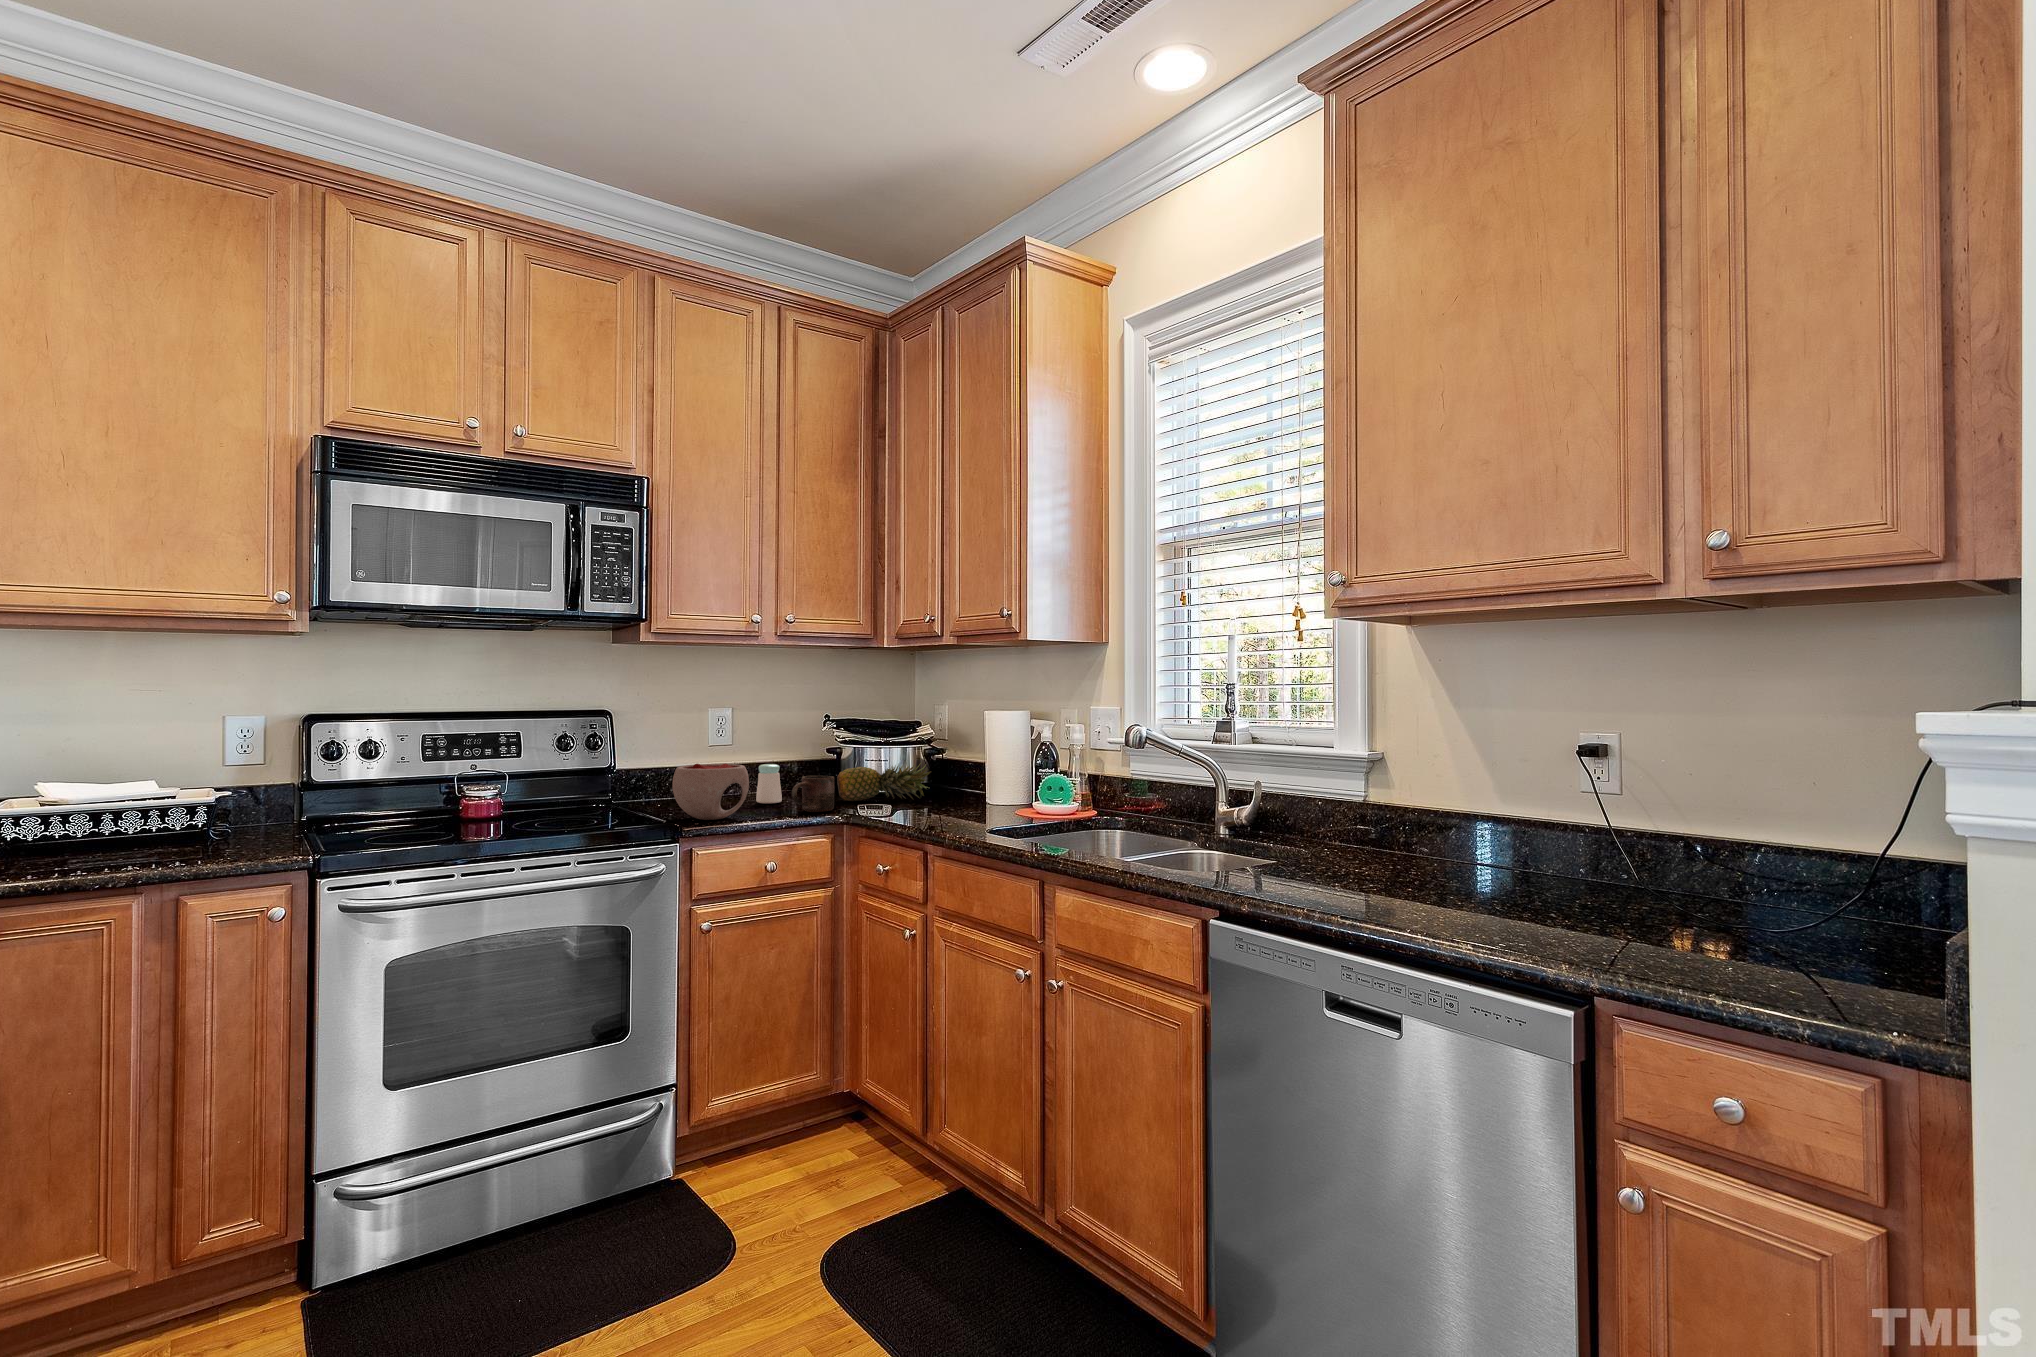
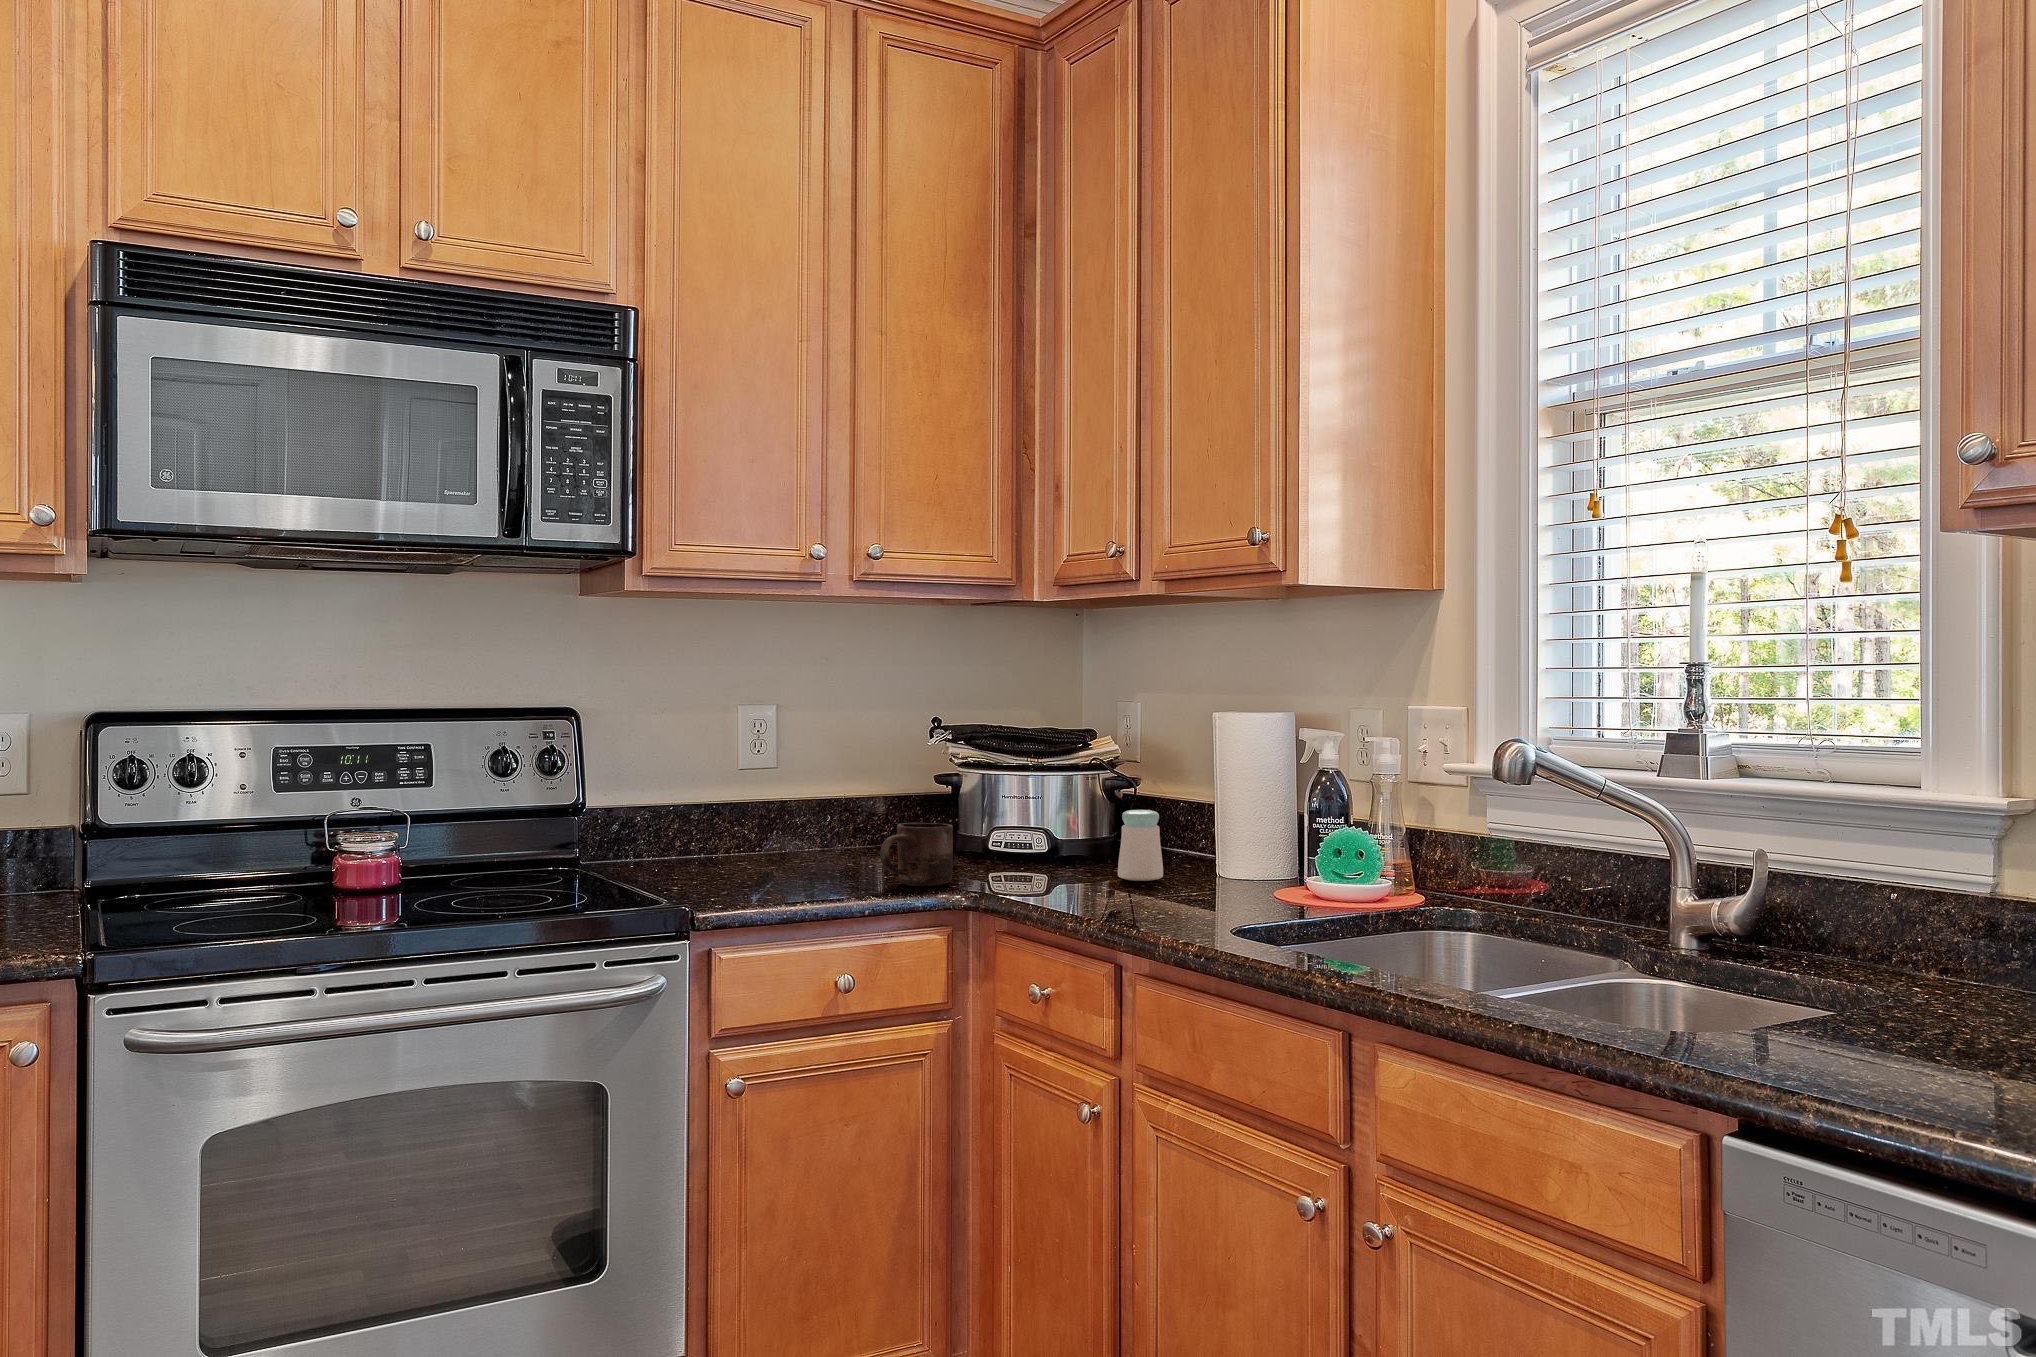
bowl: present [672,764,749,820] -> none [679,801,808,898]
salt shaker: present [756,764,782,804] -> present [1118,810,1163,881]
fruit: present [837,764,930,801] -> none [955,799,1119,866]

